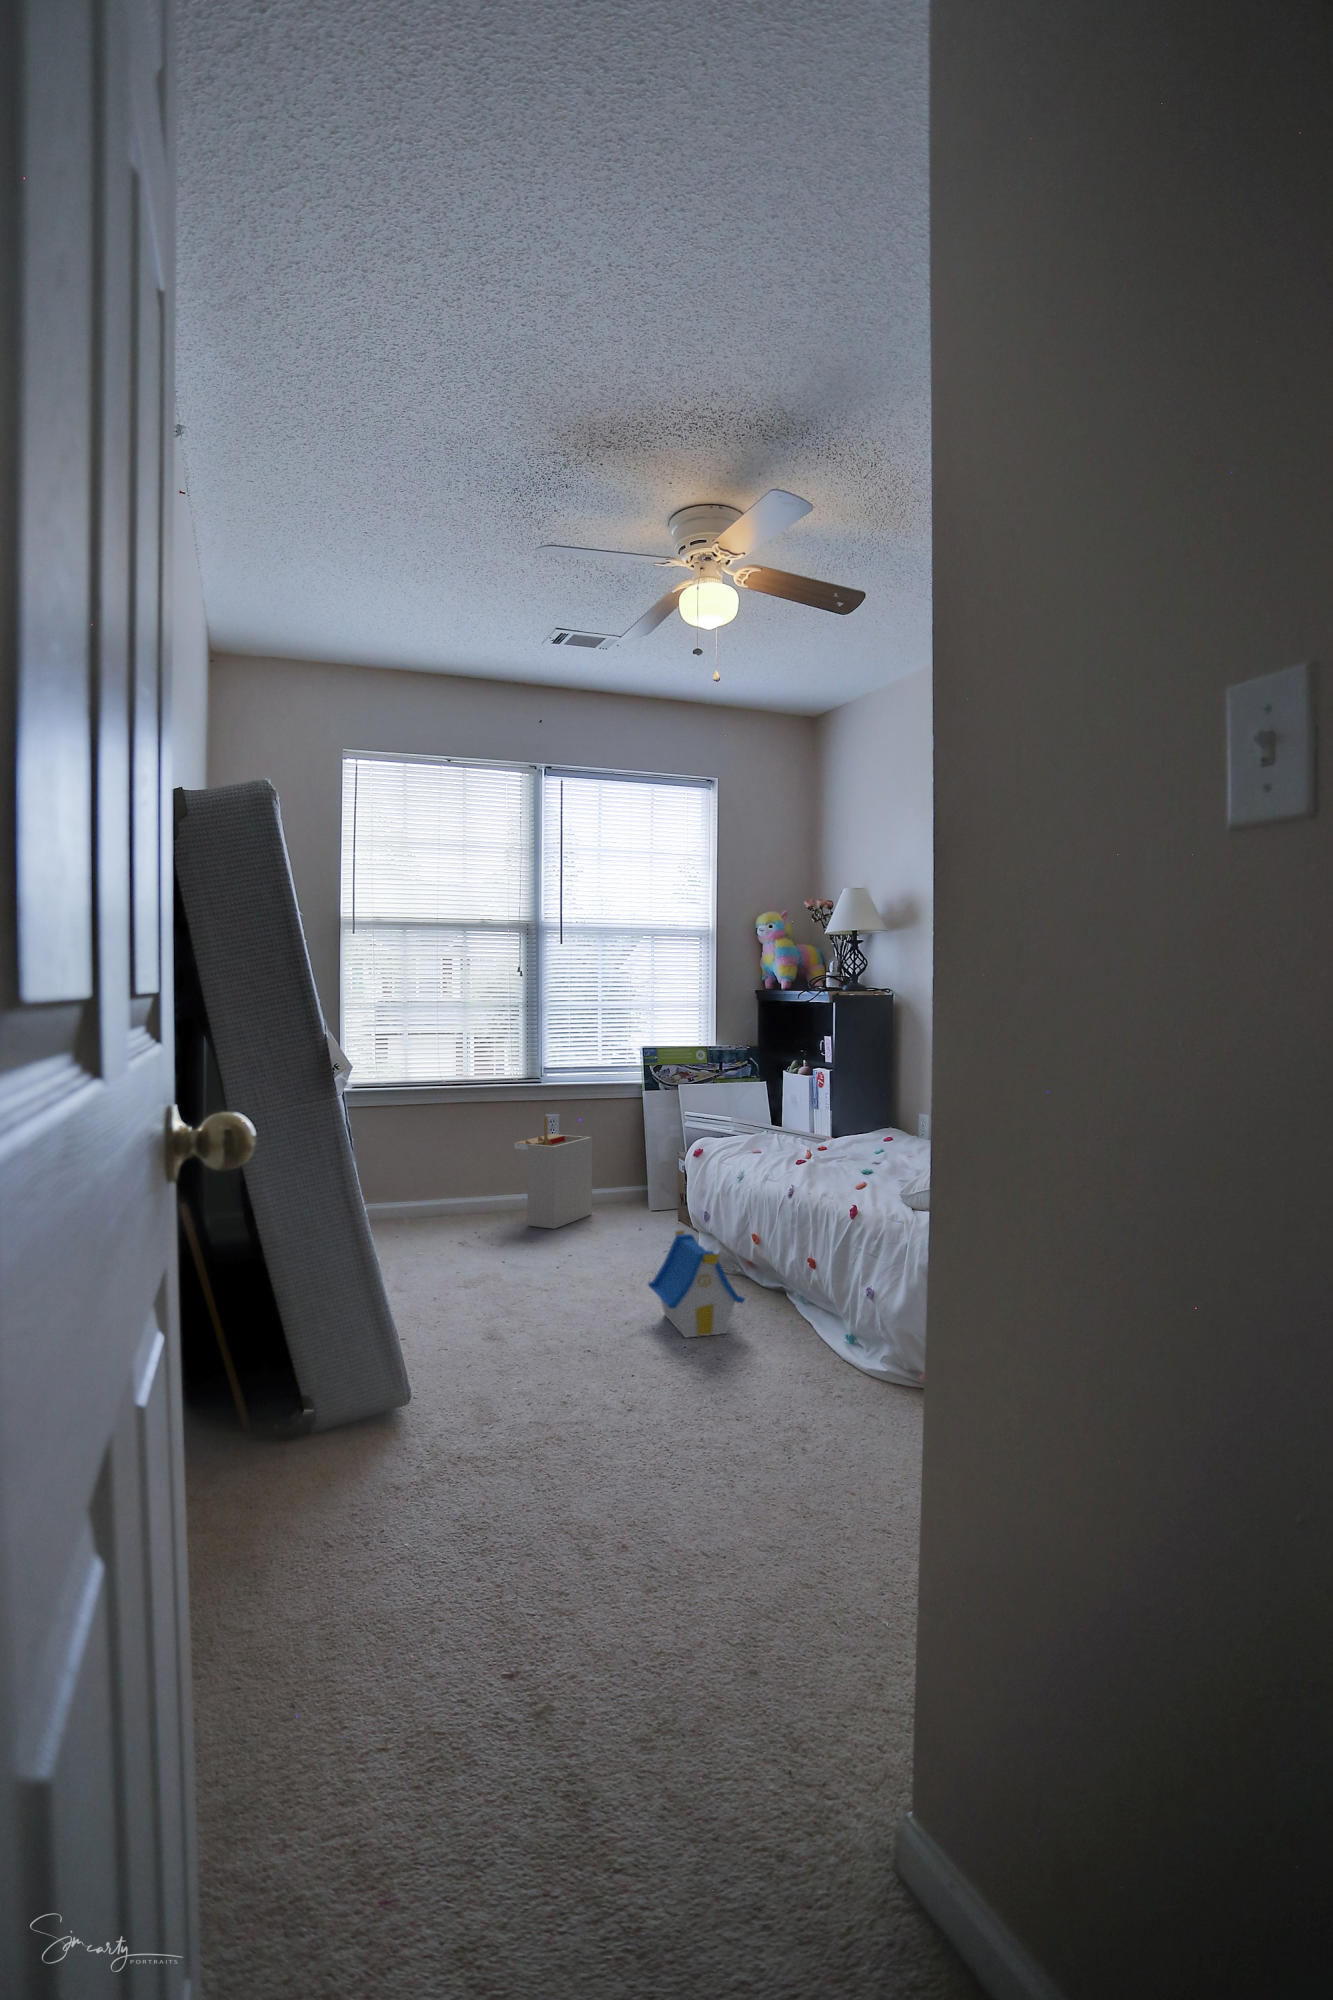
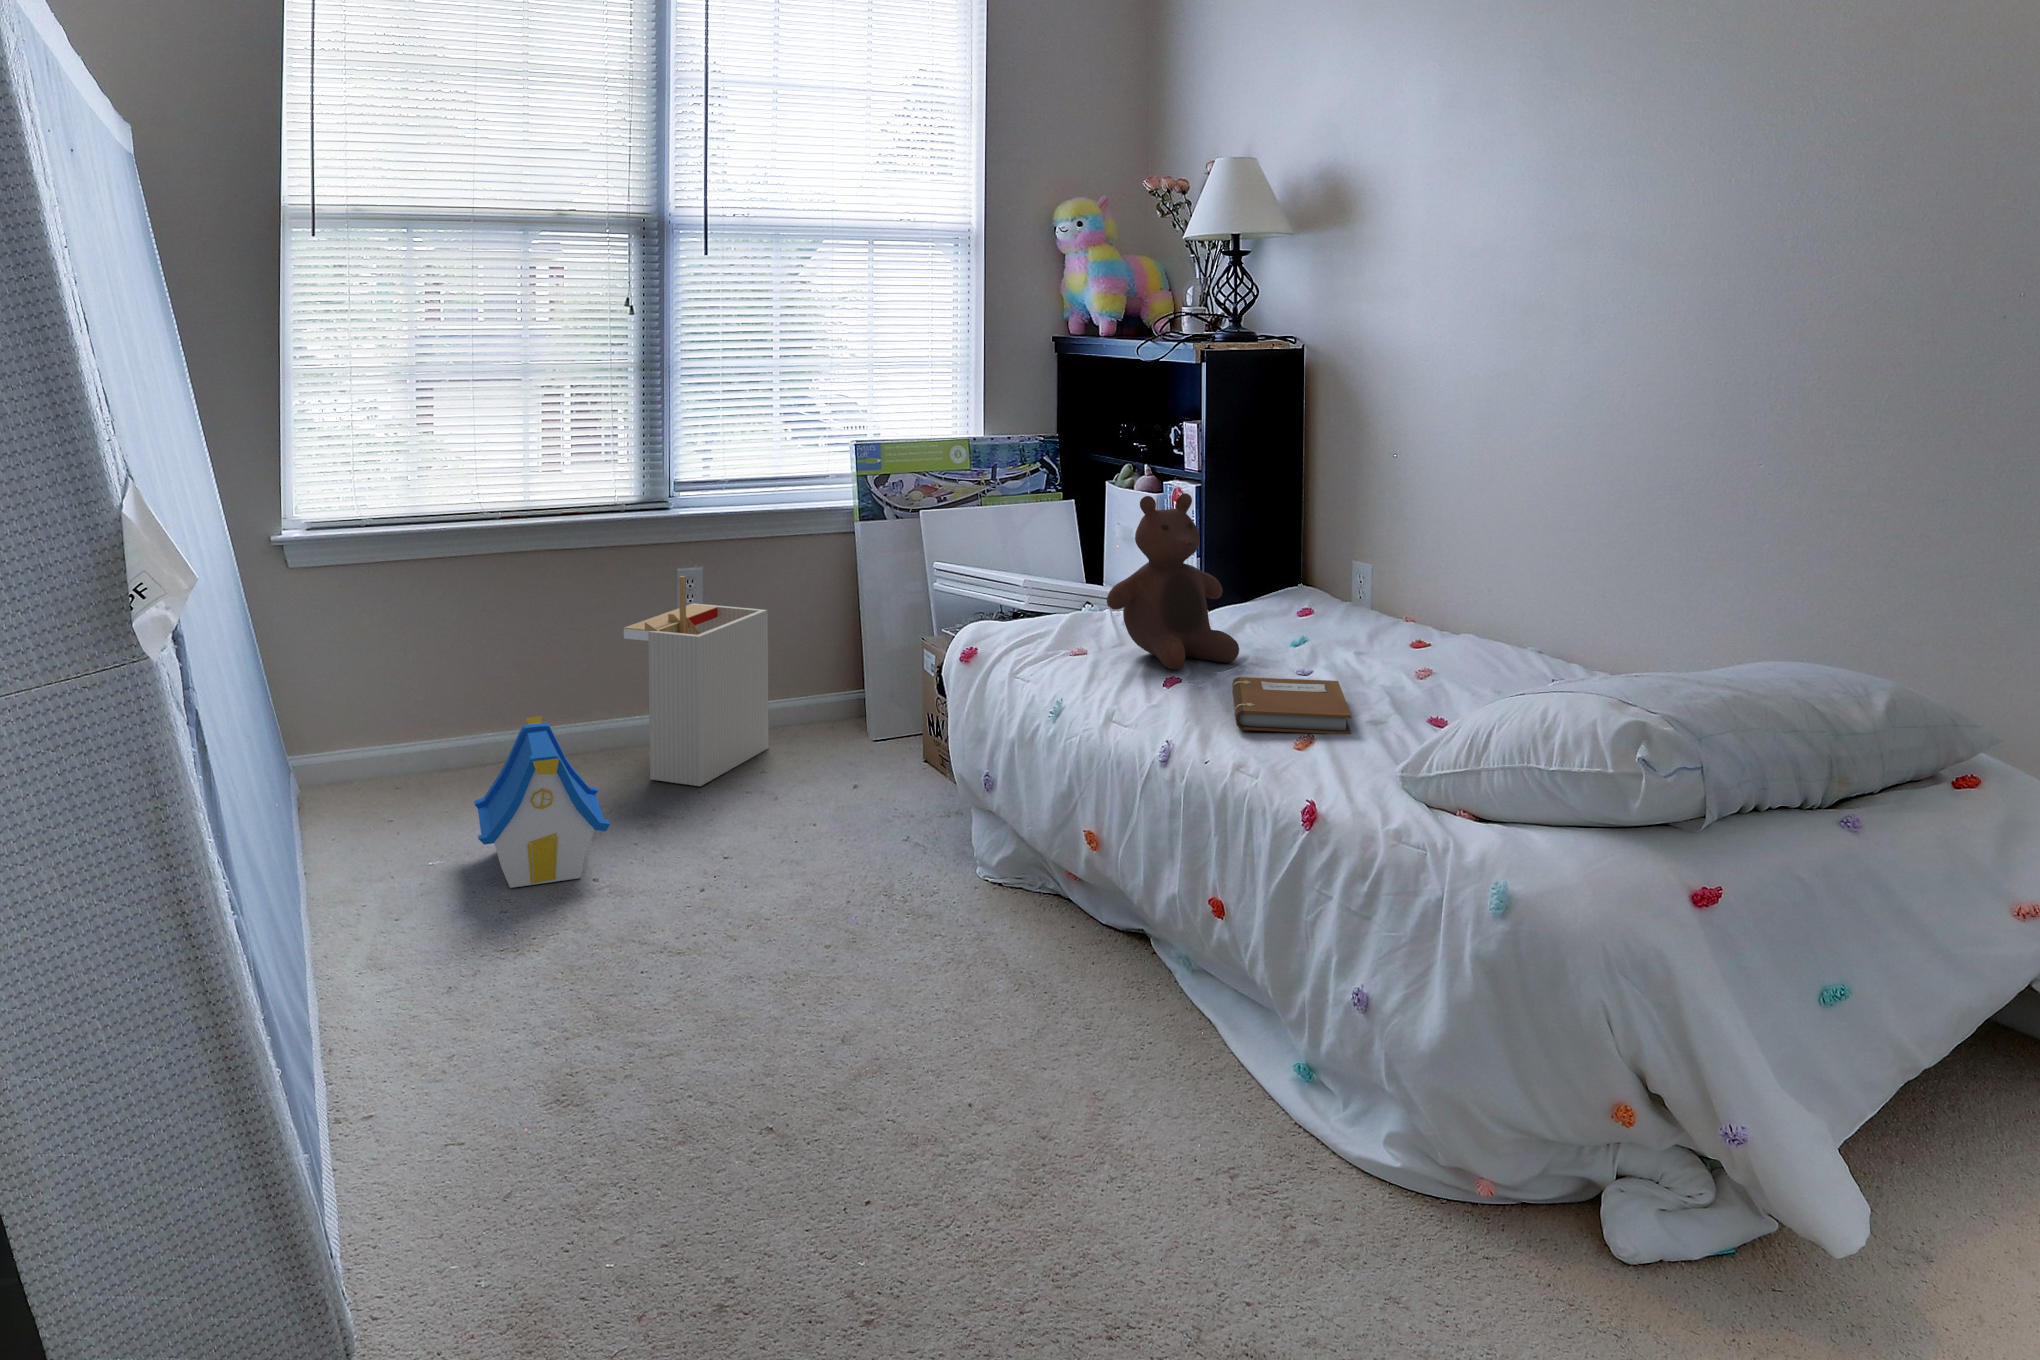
stuffed bear: none [769,1066,841,1157] -> present [1107,493,1239,669]
notebook: none [826,1157,886,1180] -> present [1232,677,1351,734]
toy house: present [648,1230,745,1338] -> present [474,716,610,888]

